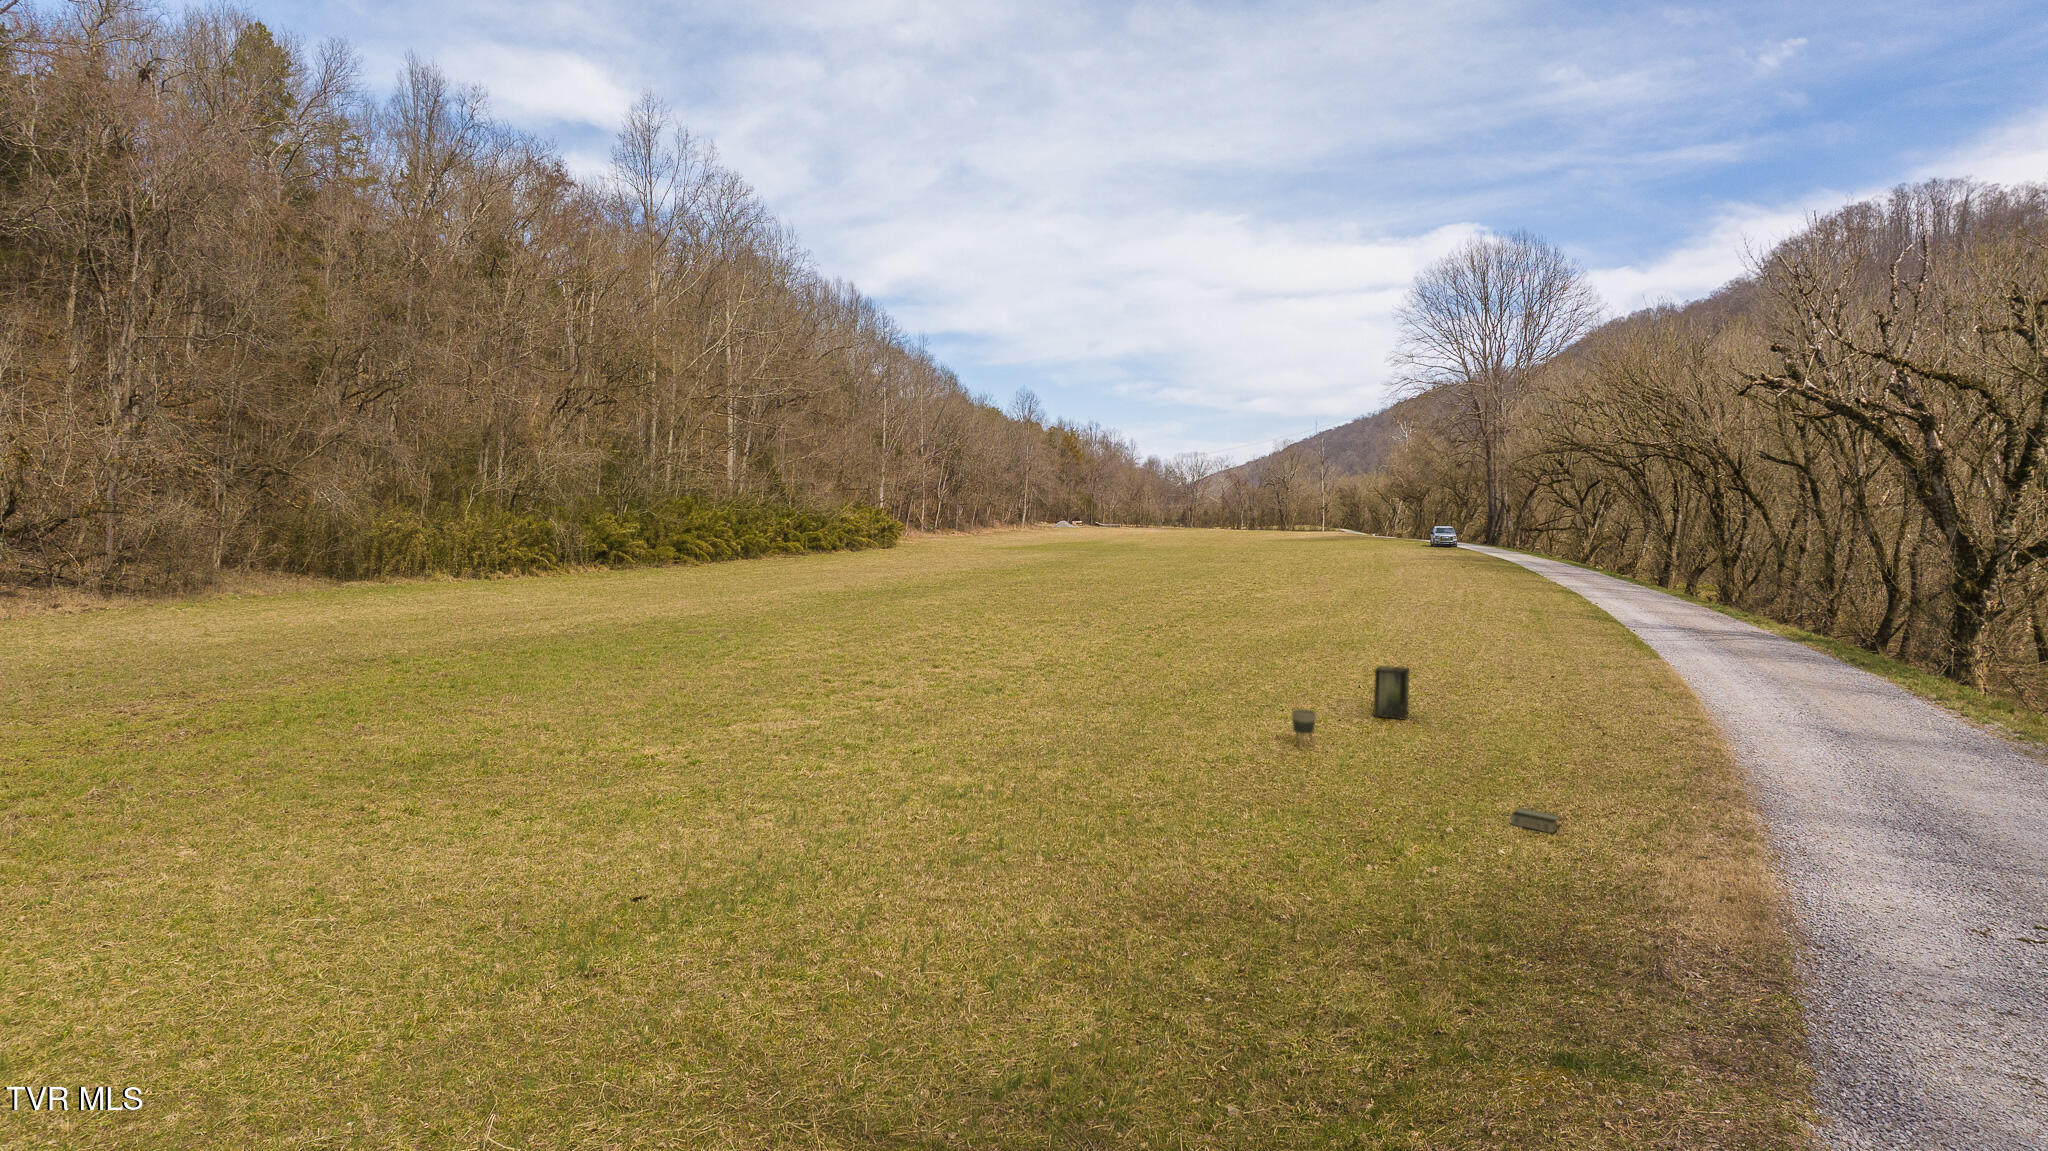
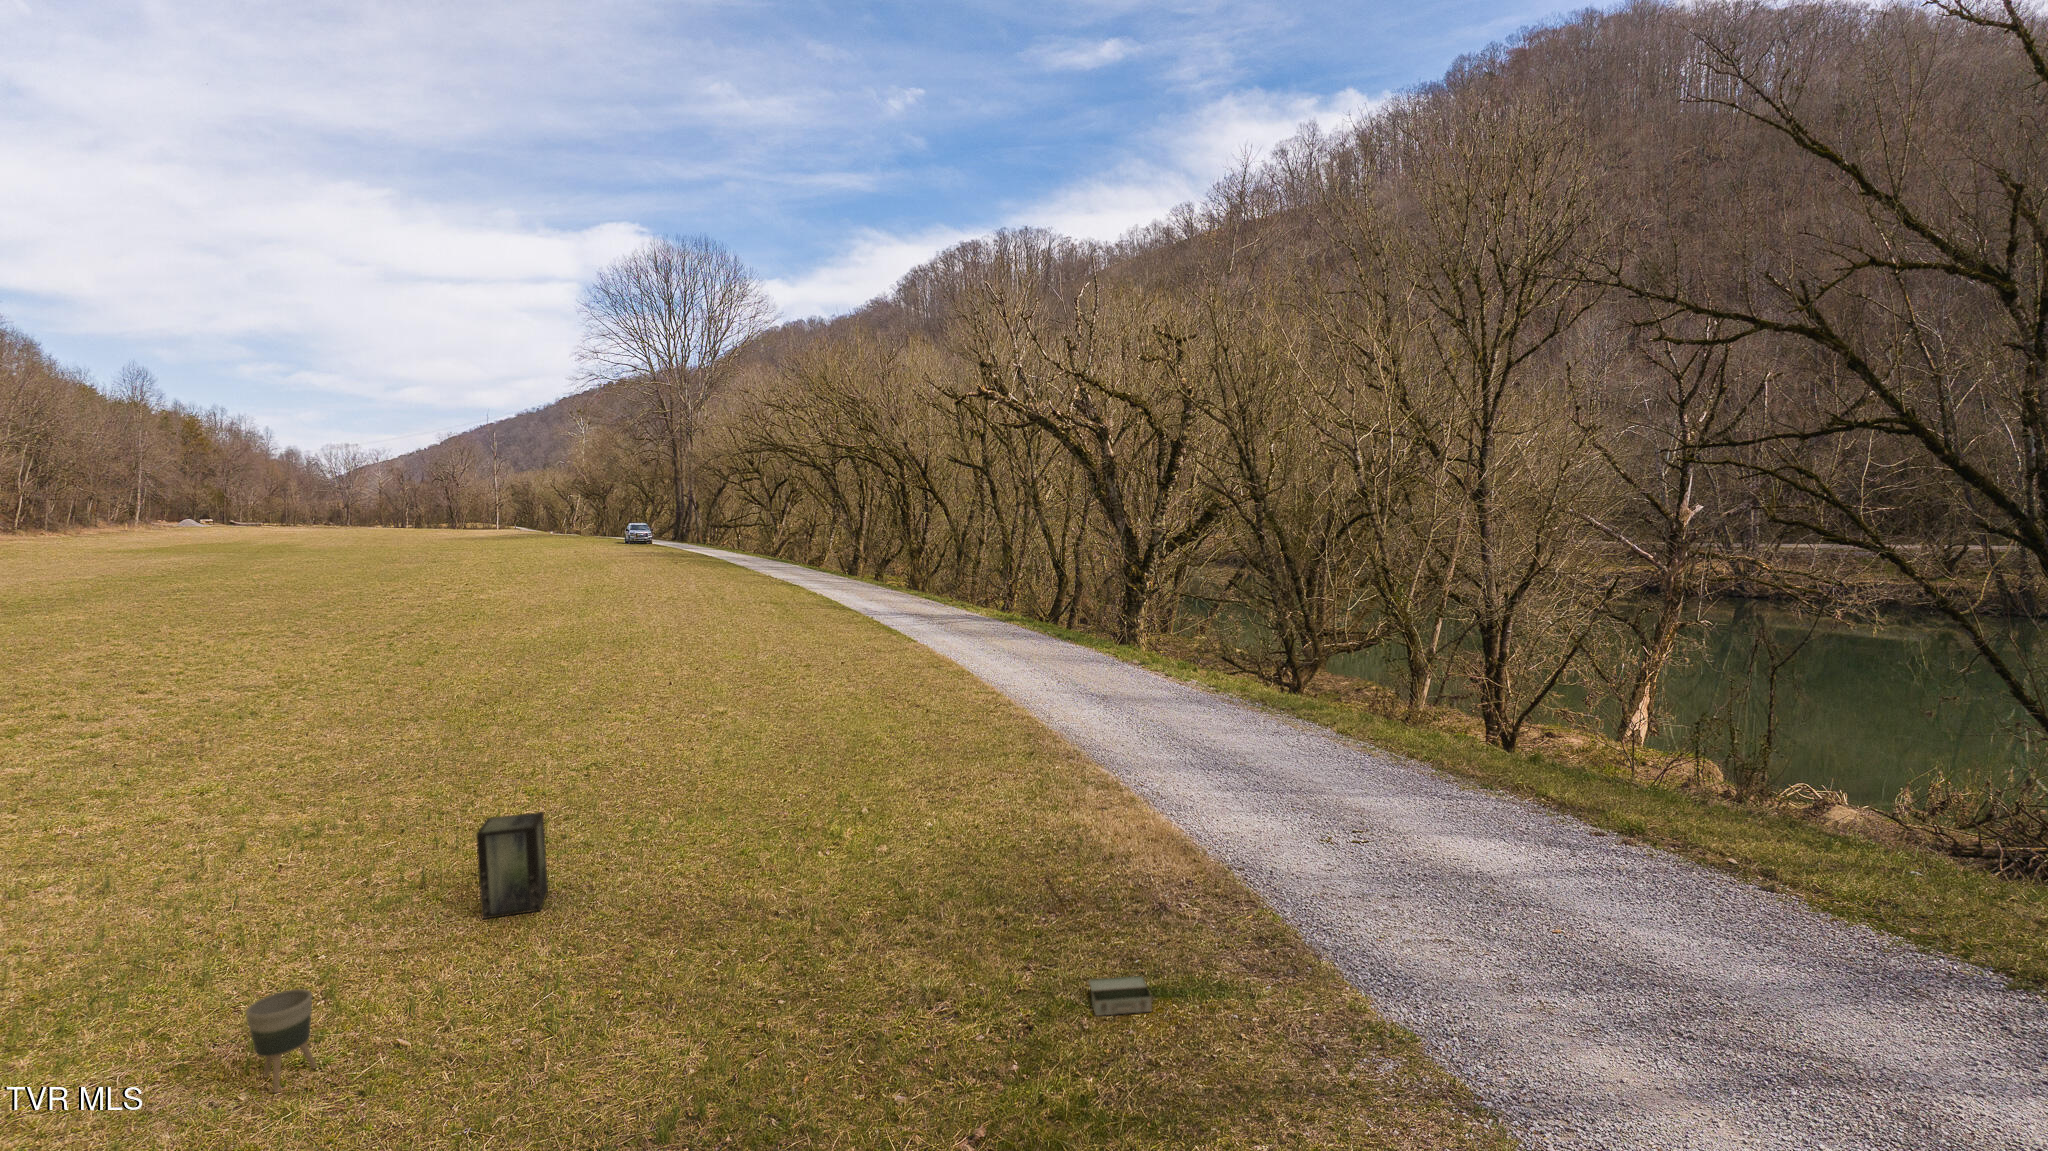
storage box: present [1374,666,1410,720] -> present [476,812,548,919]
planter: present [1292,709,1316,749] -> present [246,989,317,1093]

